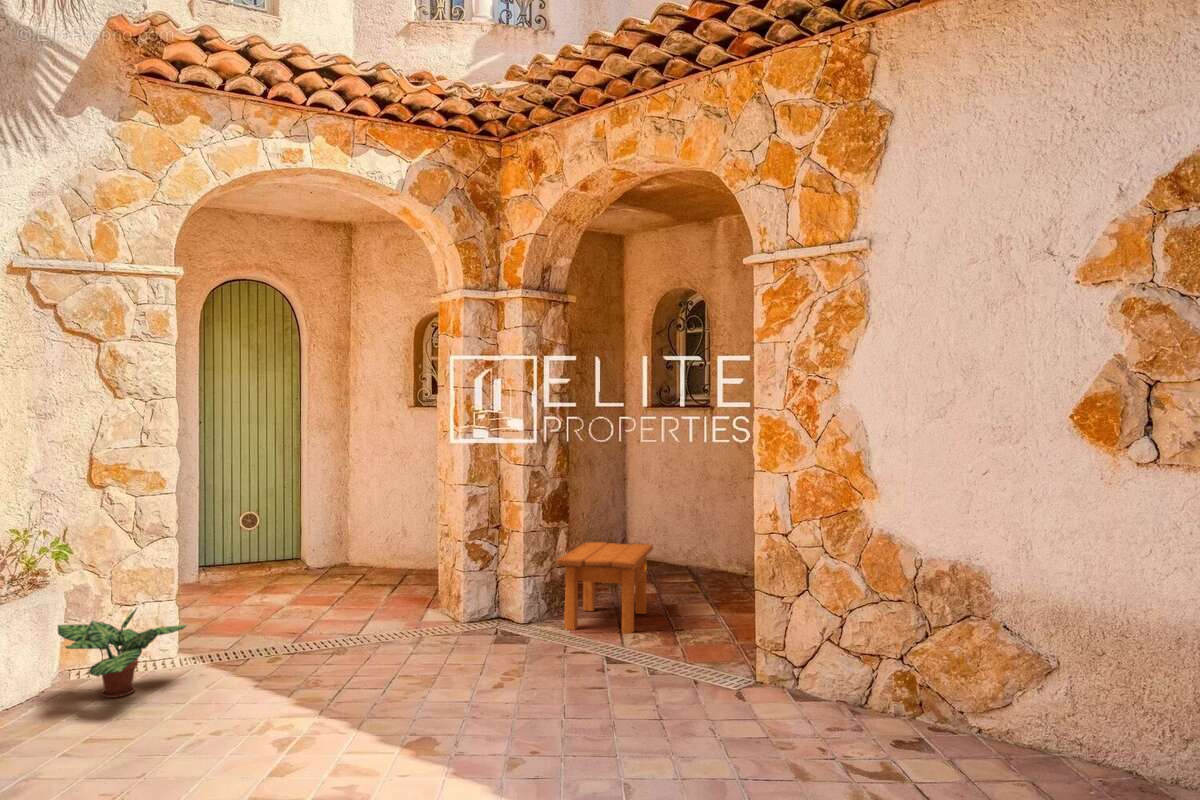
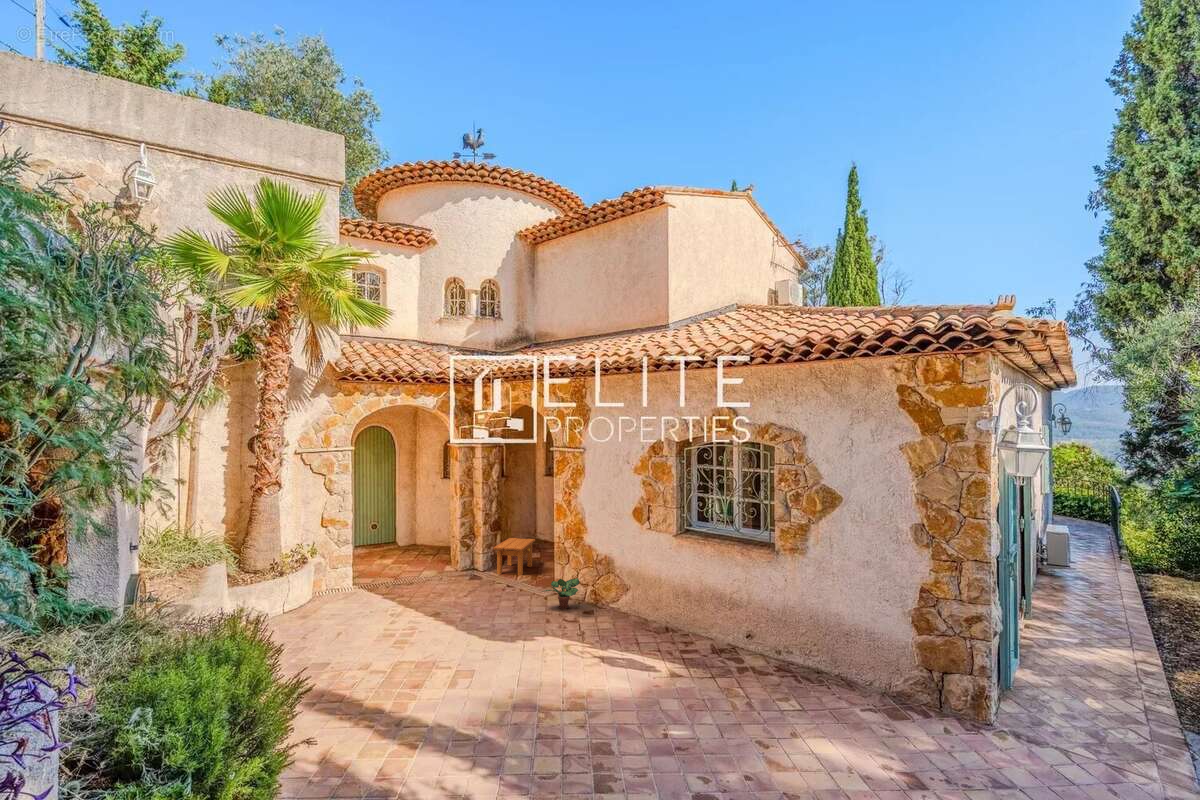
potted plant: present [58,609,187,698] -> present [545,578,580,609]

